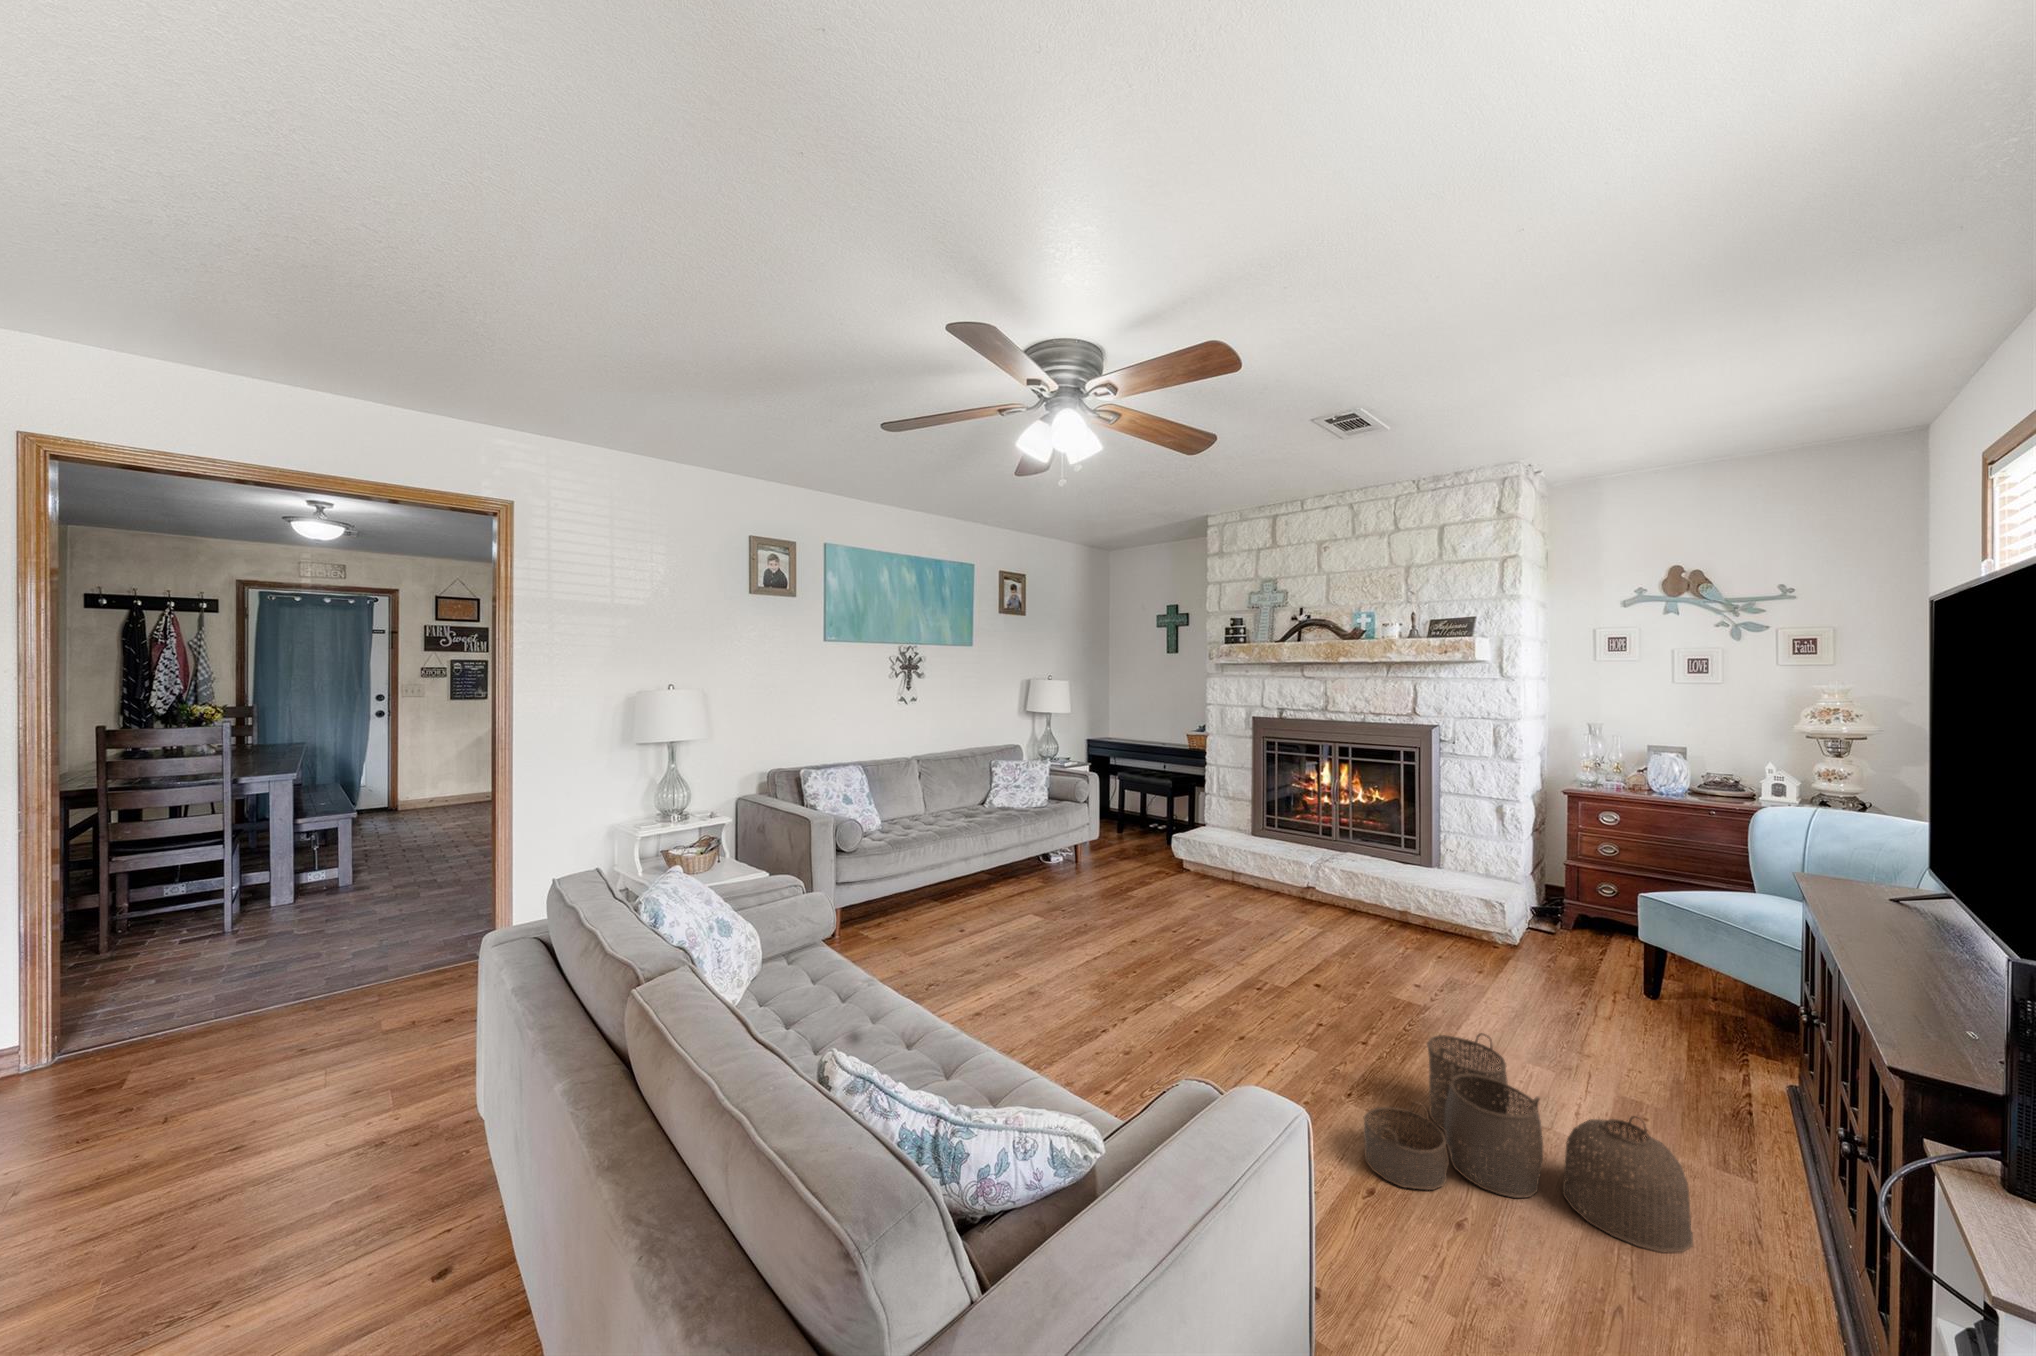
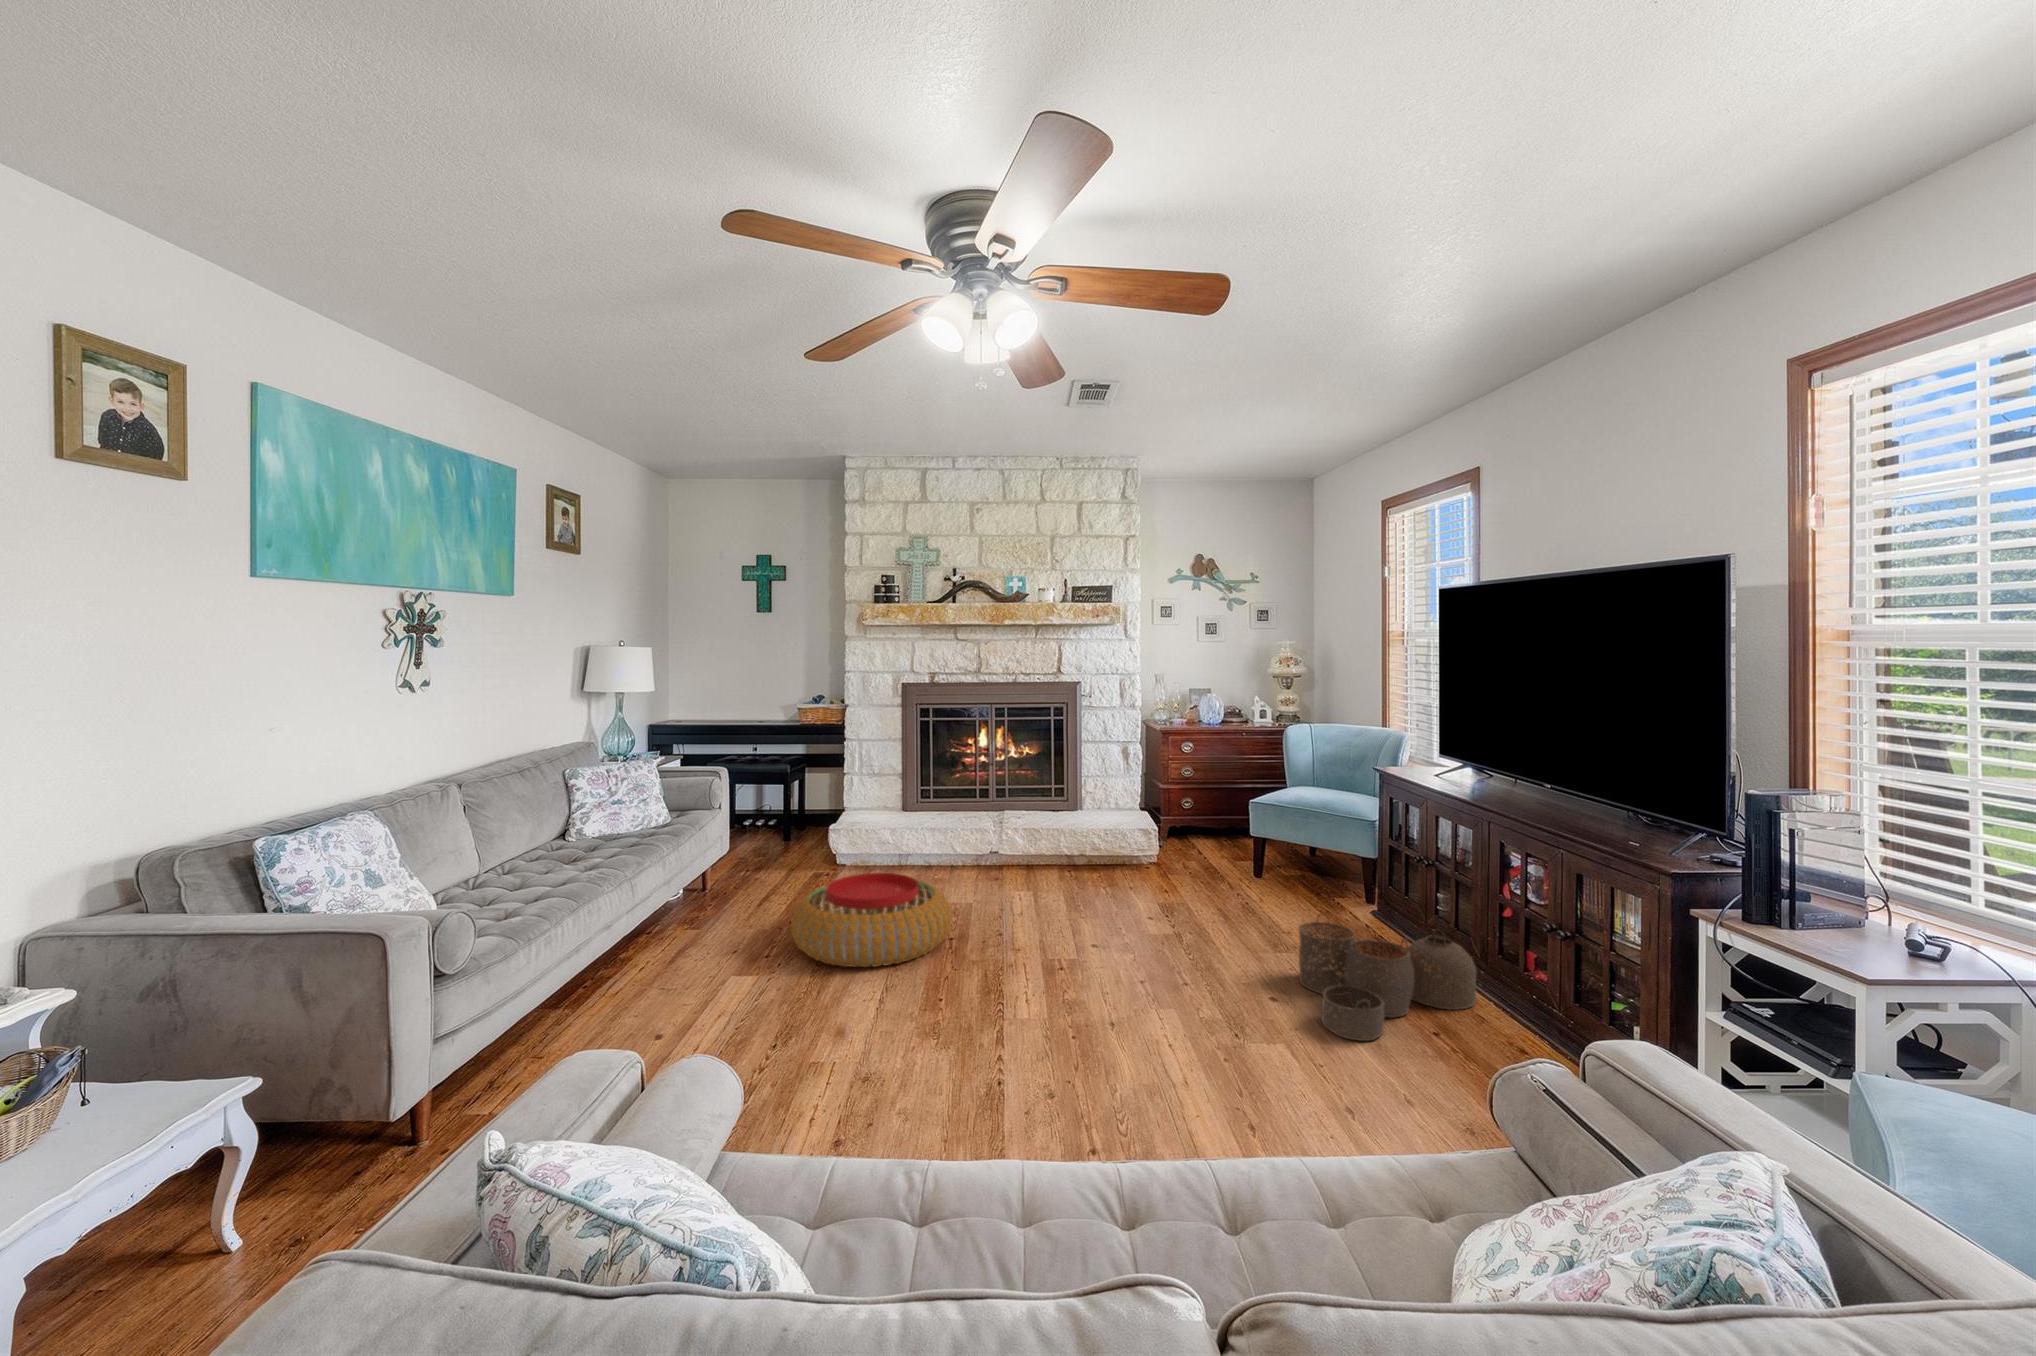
pouf: none [1046,866,1176,942] -> present [791,873,952,967]

